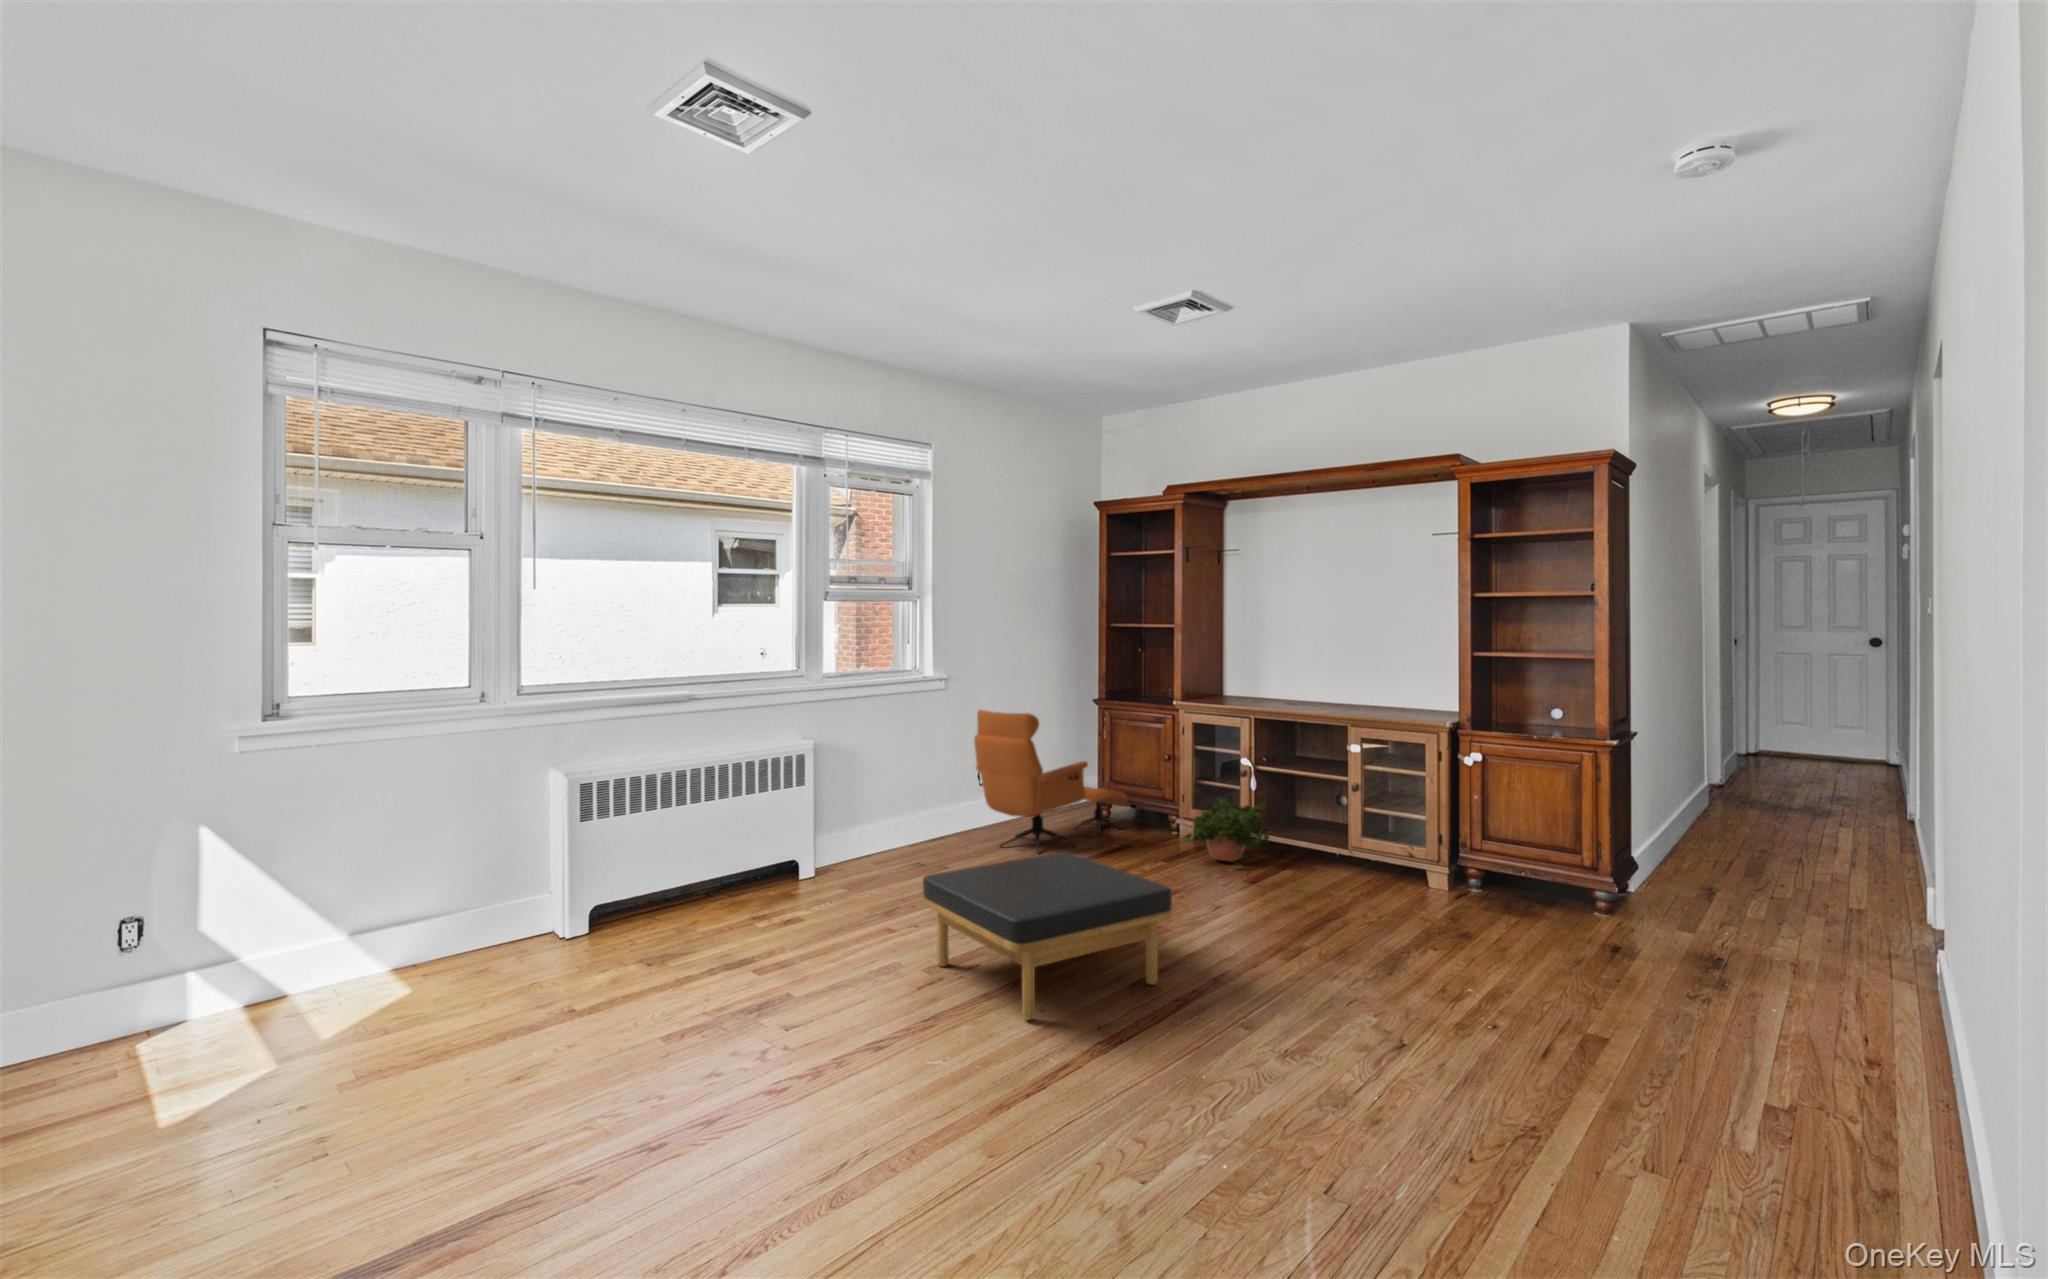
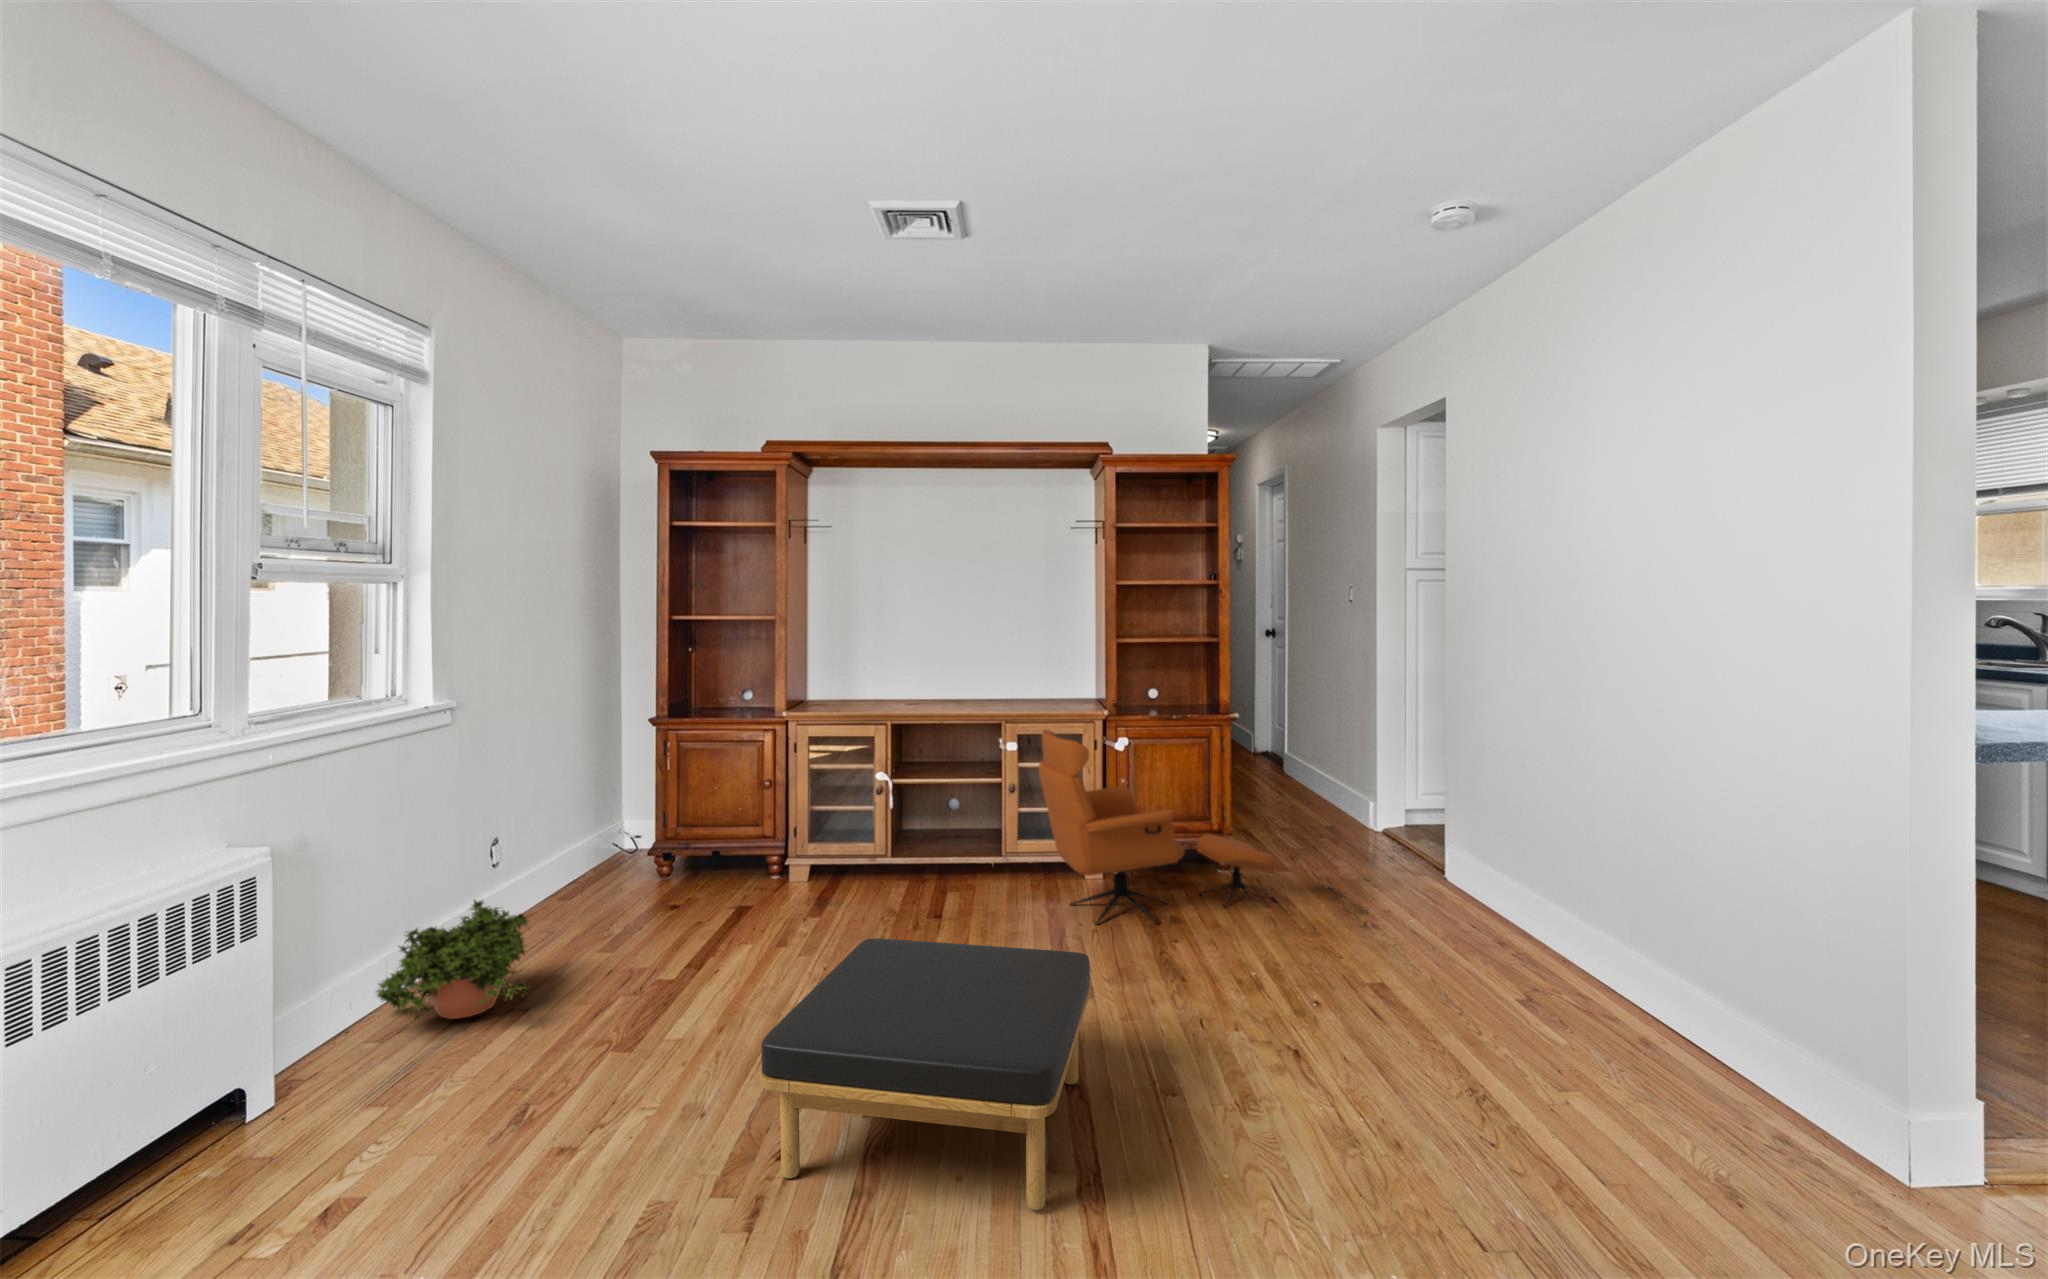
armchair: present [974,710,1127,853] -> present [1039,730,1277,925]
potted plant: present [1182,798,1269,865] -> present [377,900,531,1021]

